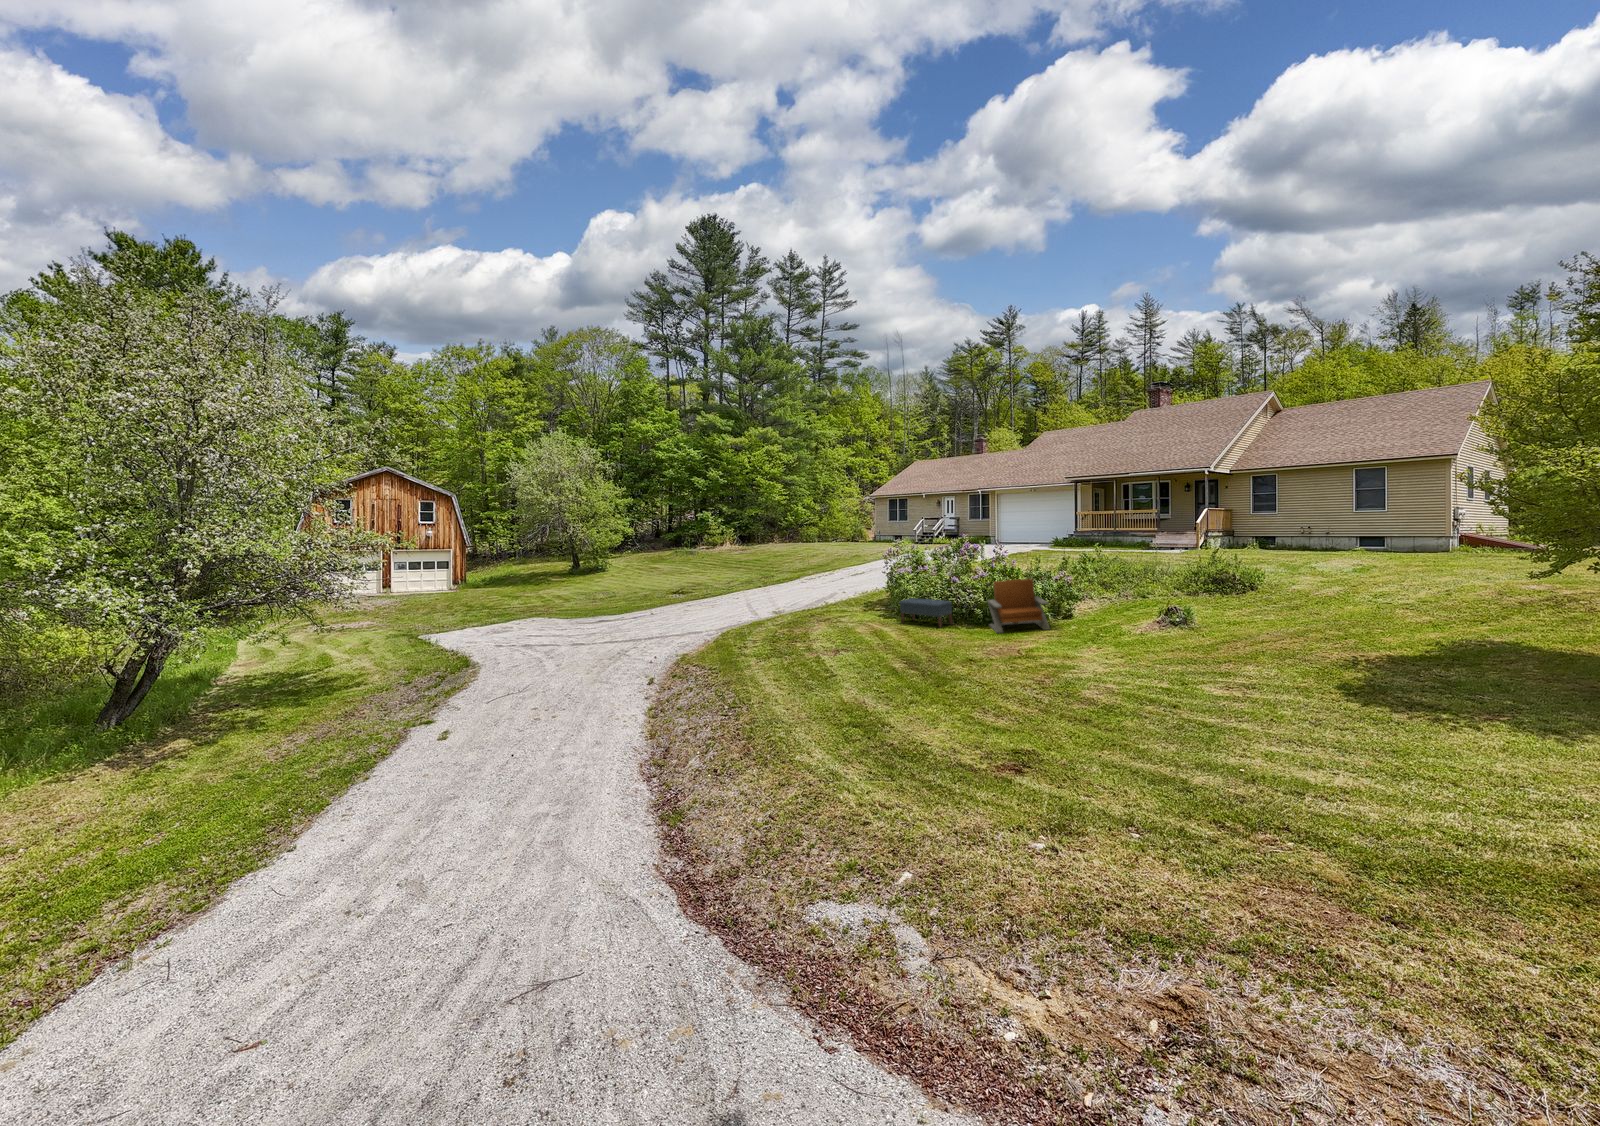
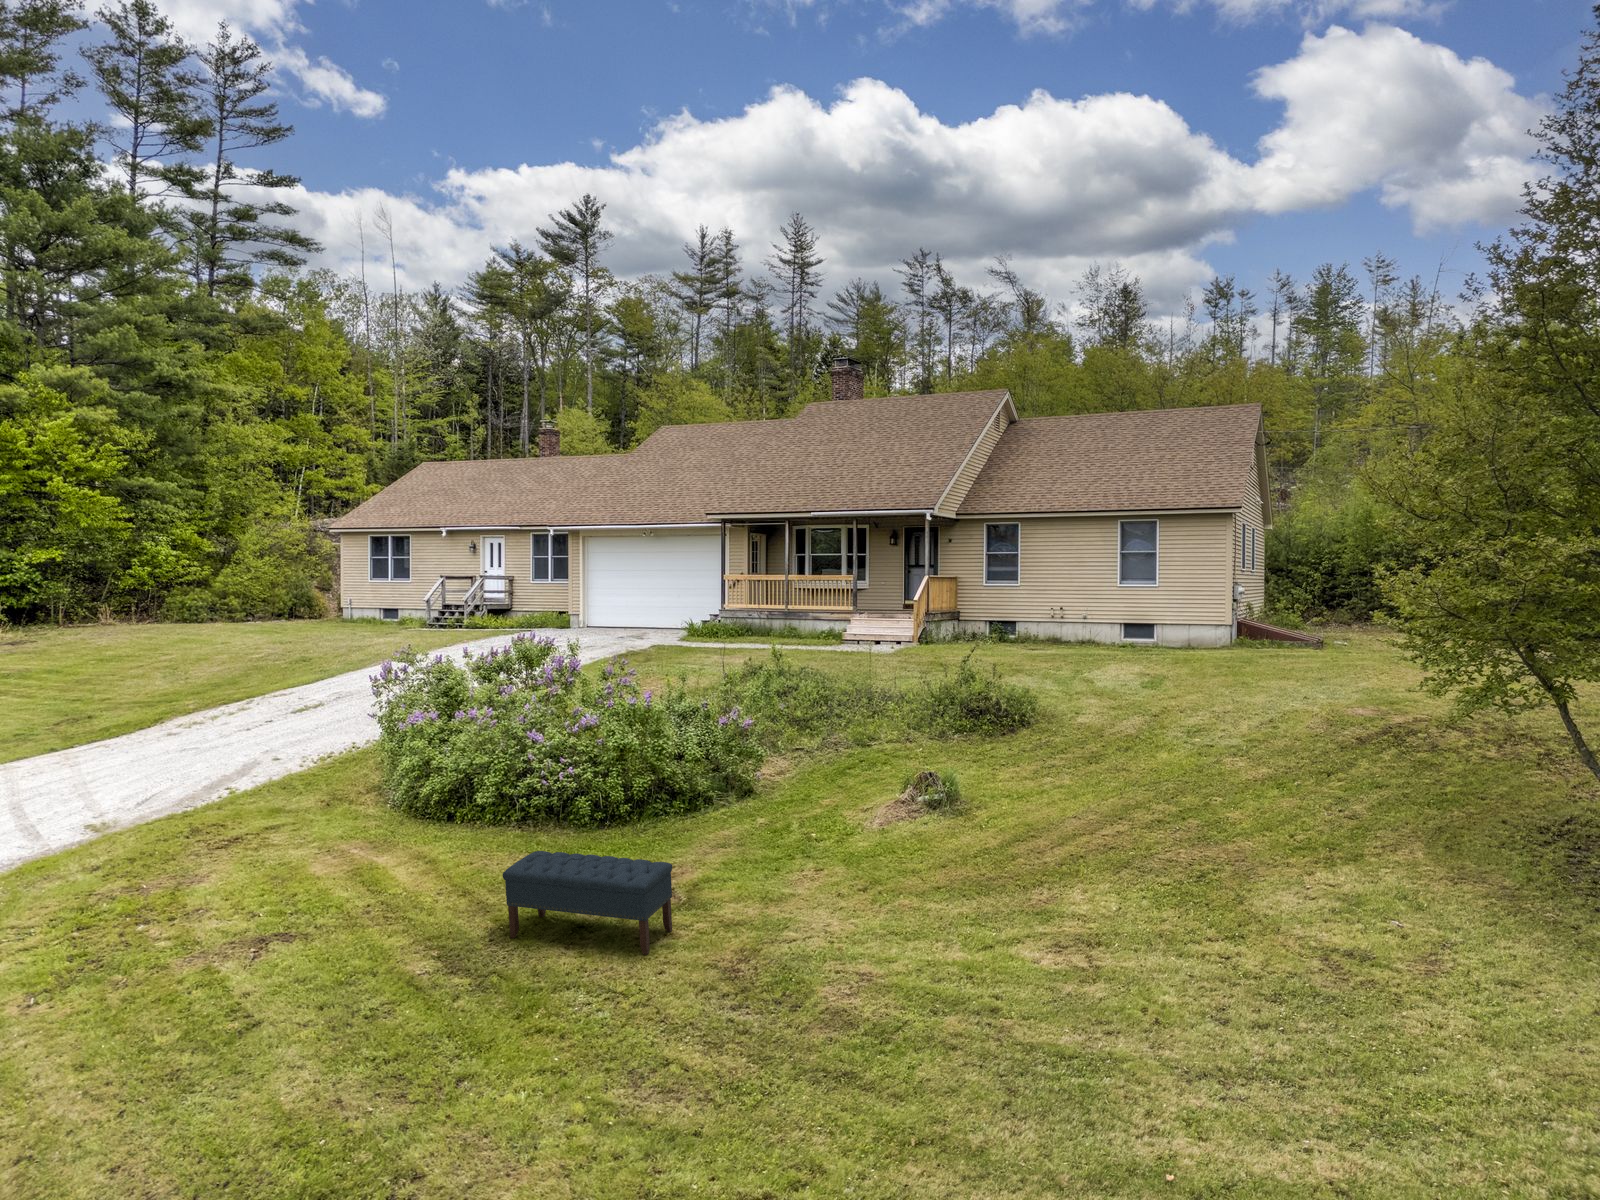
lounge chair: present [988,579,1050,633] -> none [777,783,964,971]

